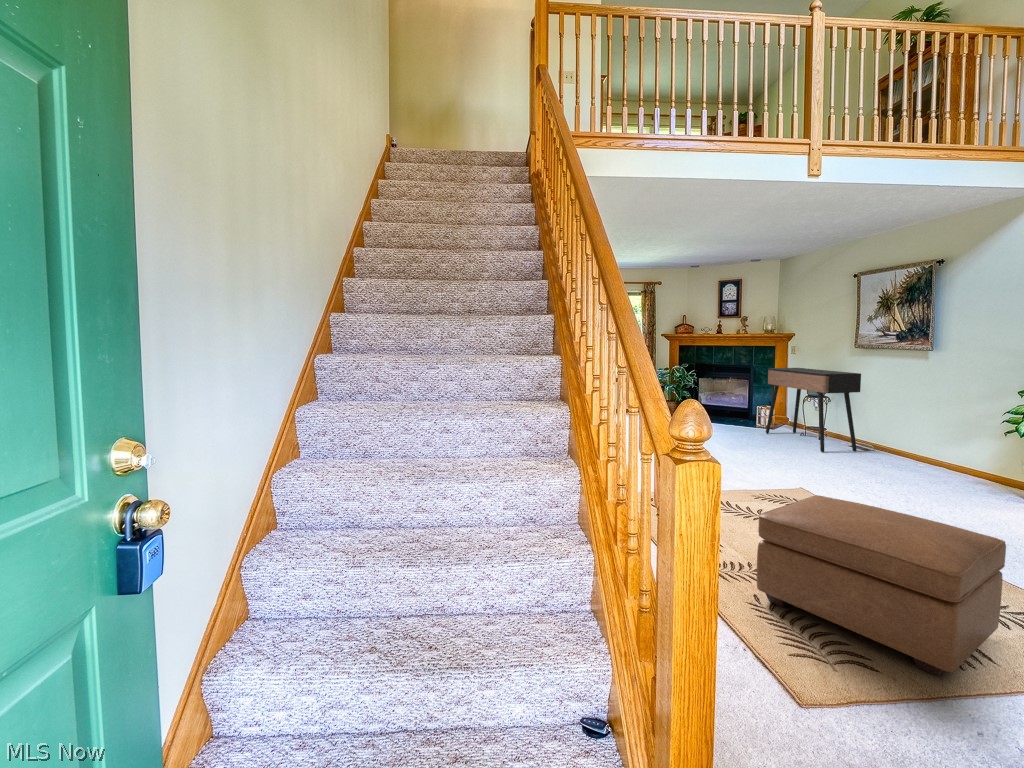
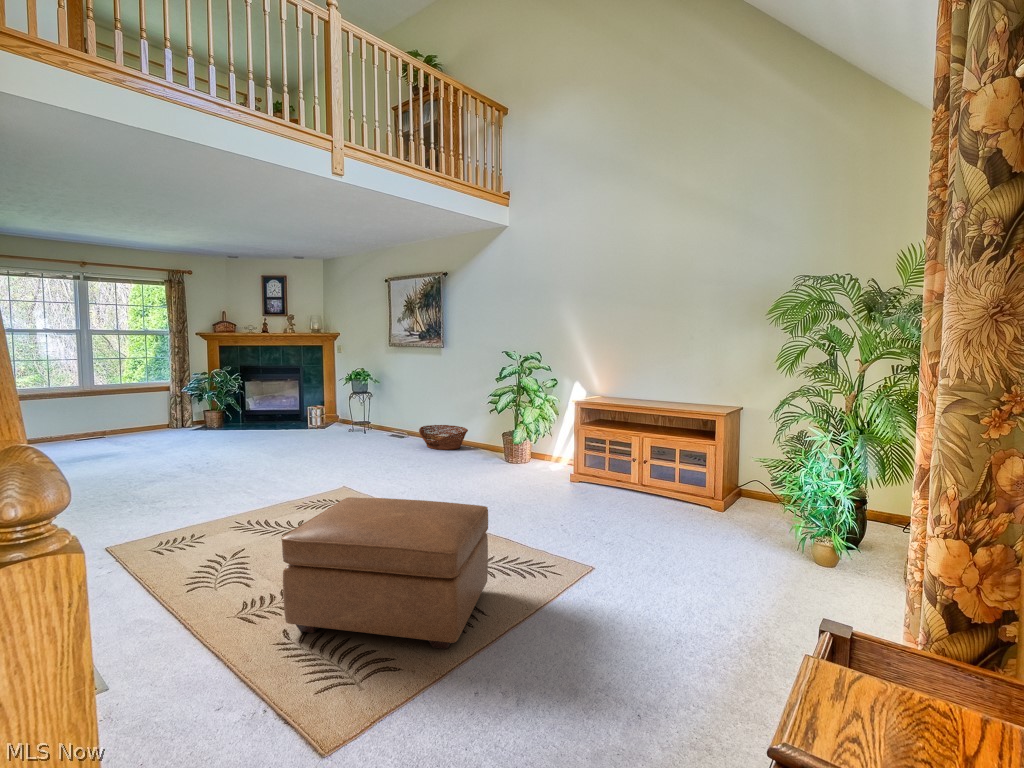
console table: present [766,368,861,452] -> none [316,366,395,446]
basket: none [890,439,965,472] -> present [419,425,468,450]

